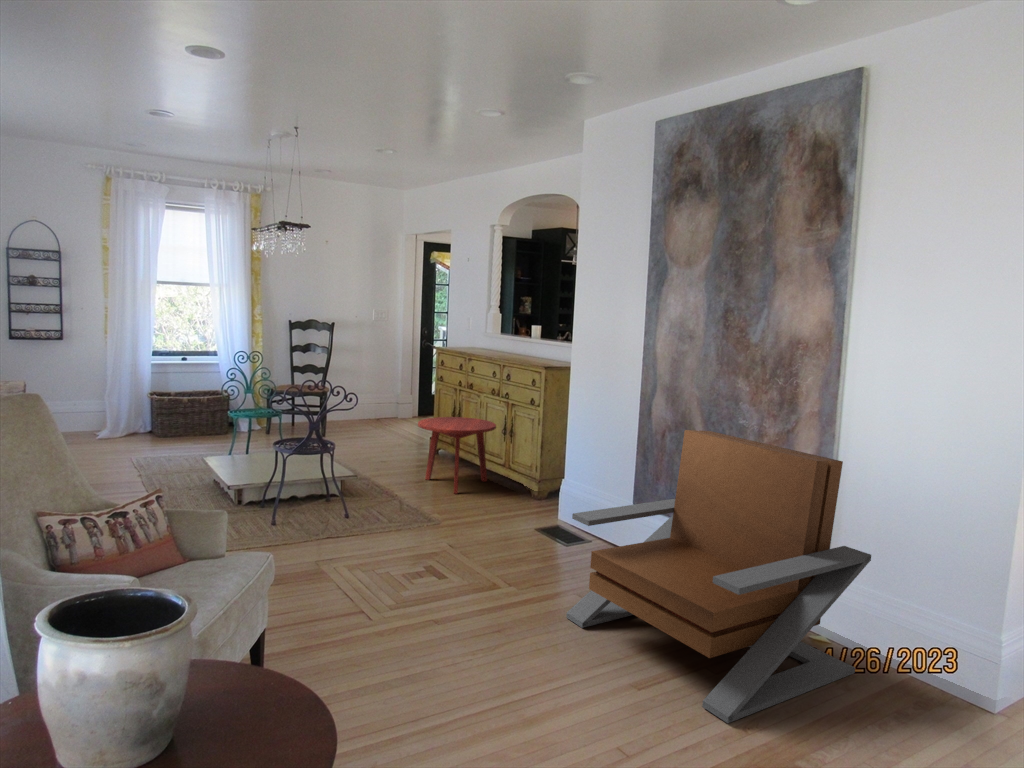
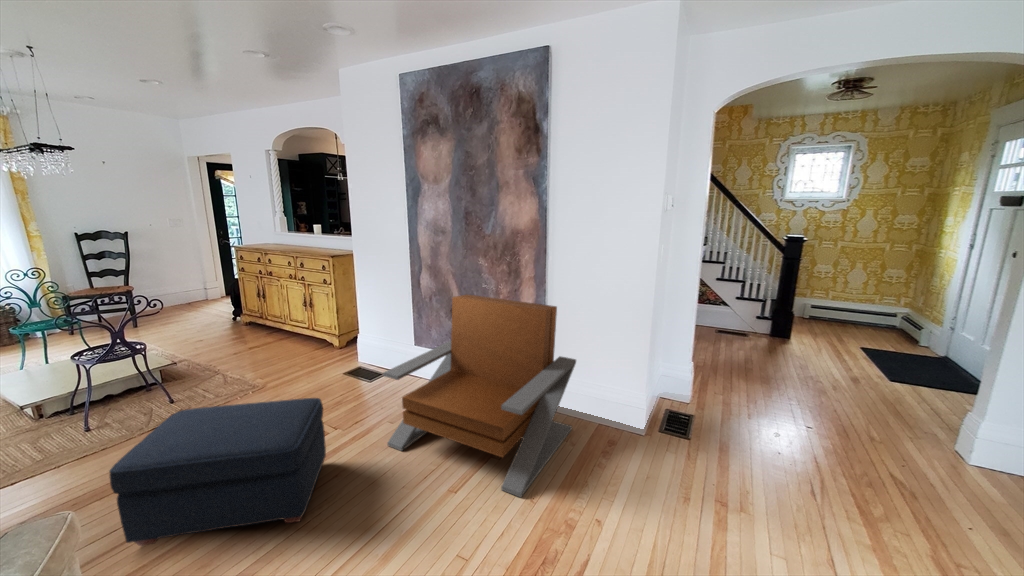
side table: present [418,417,496,494] -> none [228,298,298,358]
ottoman: none [293,509,495,659] -> present [109,398,326,546]

